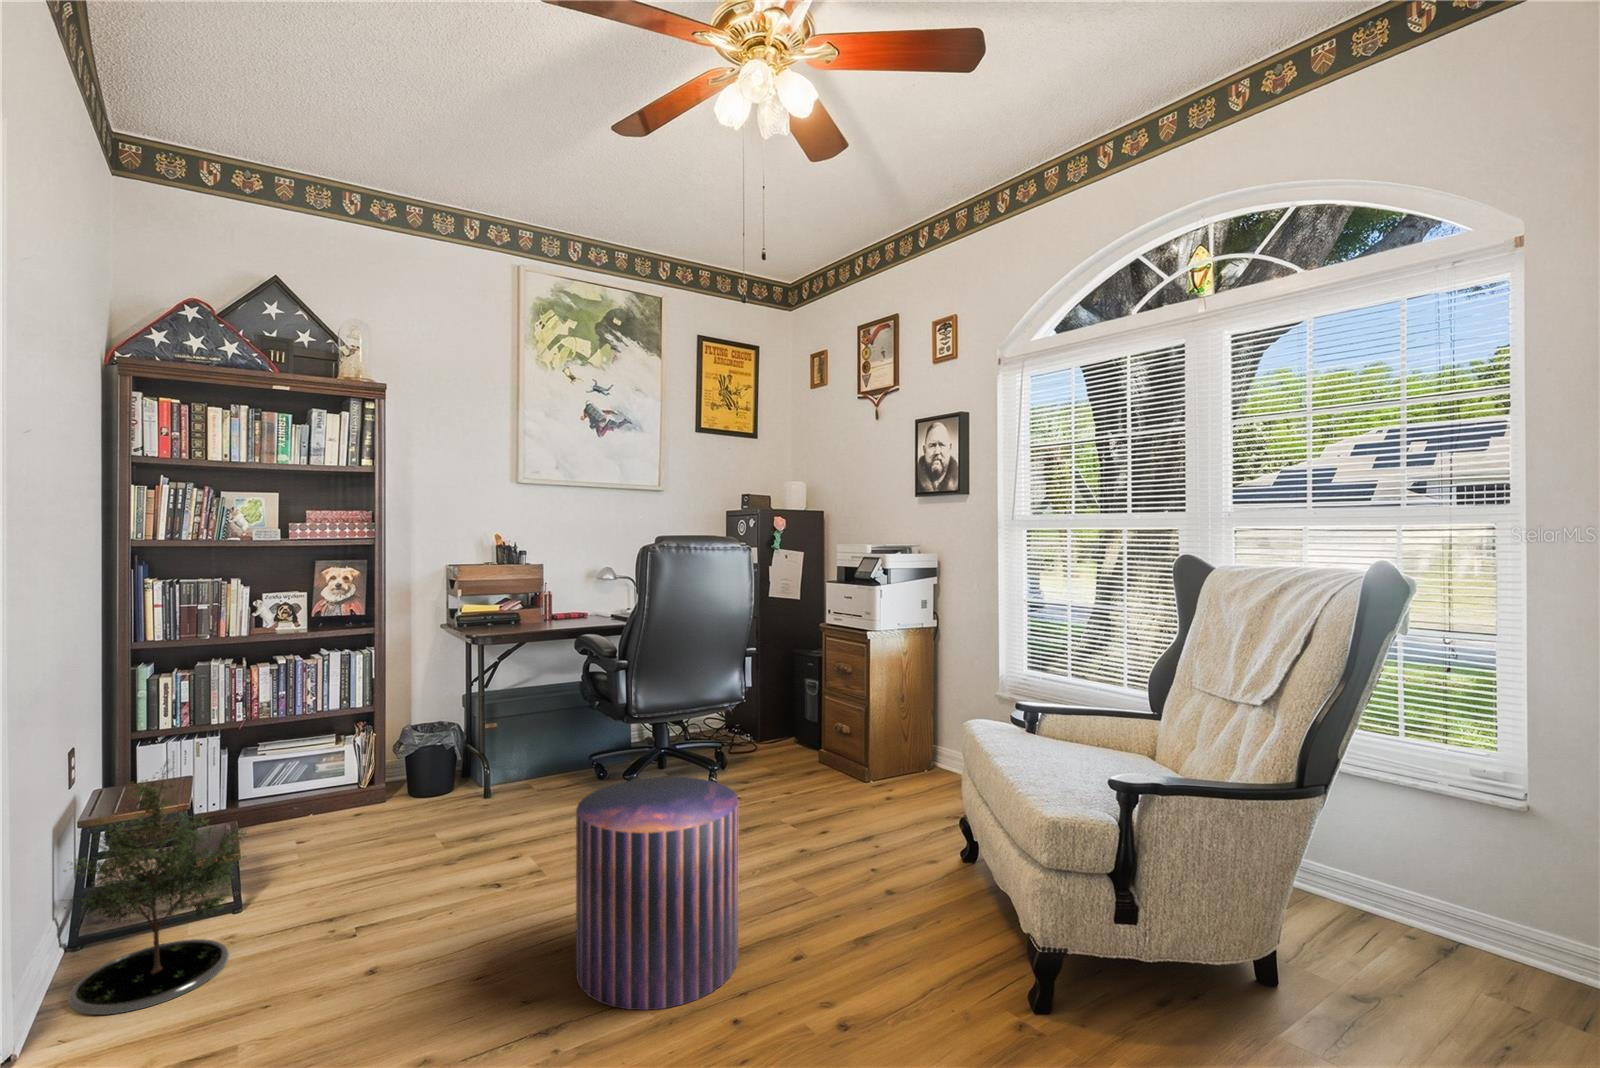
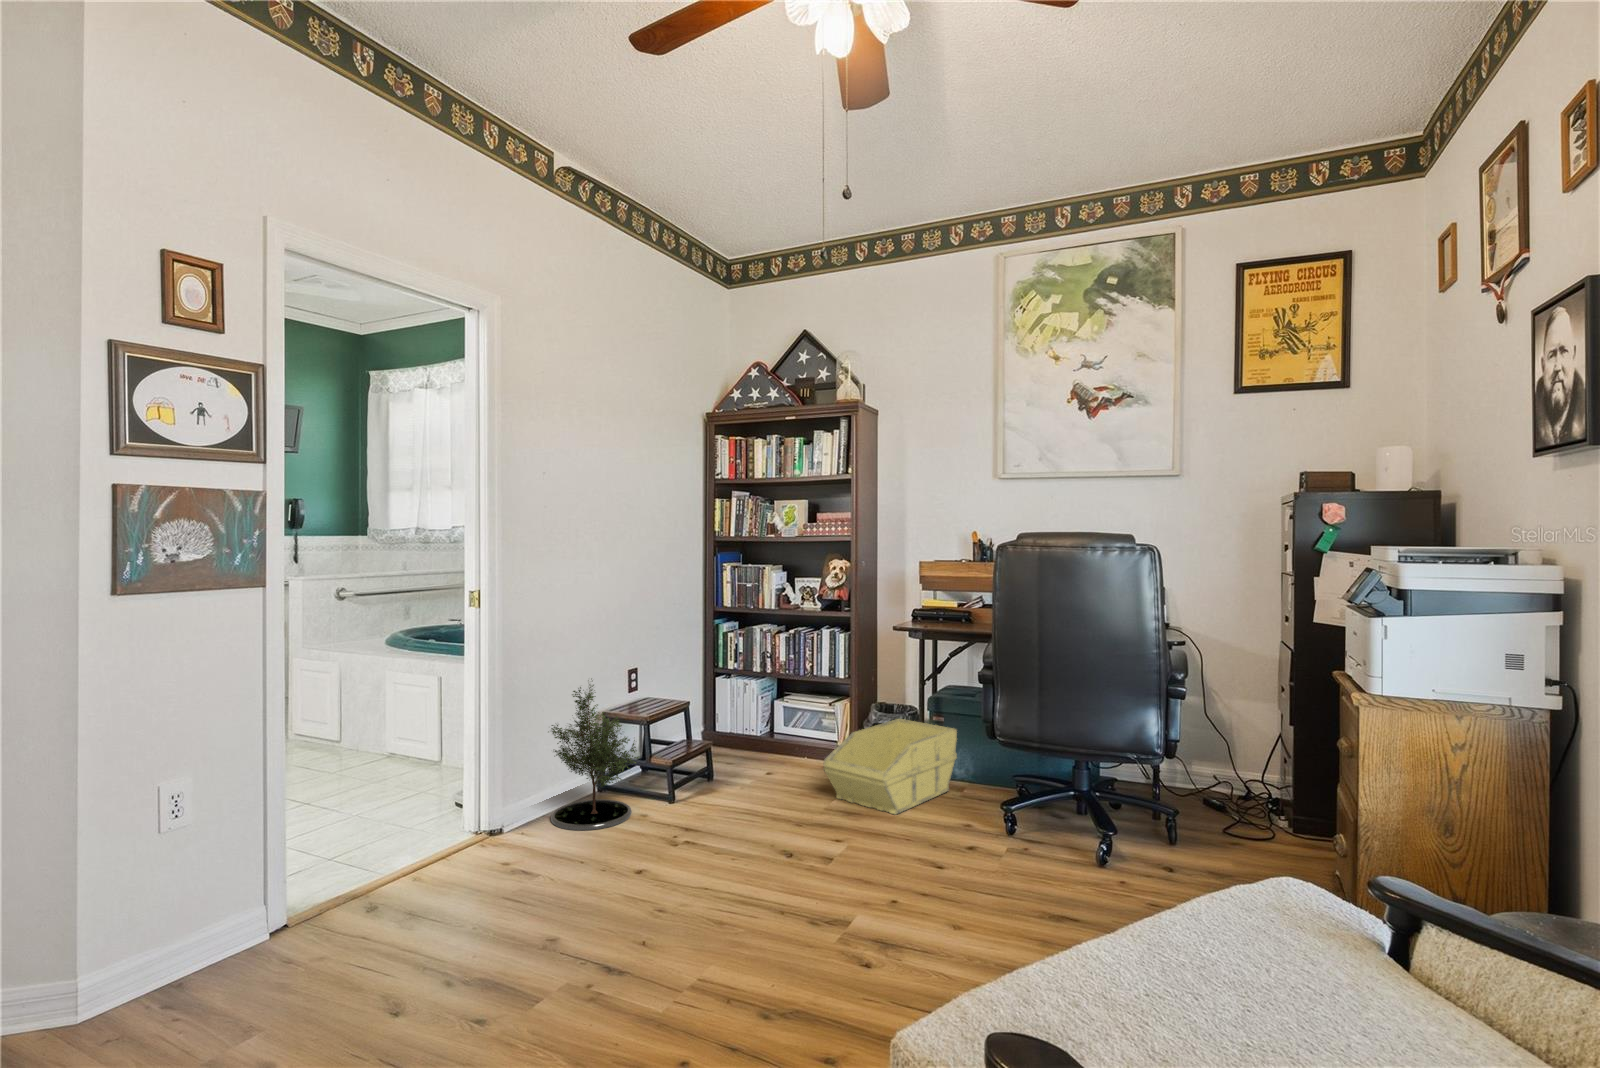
storage bin: none [436,728,528,832] -> present [823,719,957,814]
pouf: present [576,777,739,1010] -> none [670,775,830,1004]

